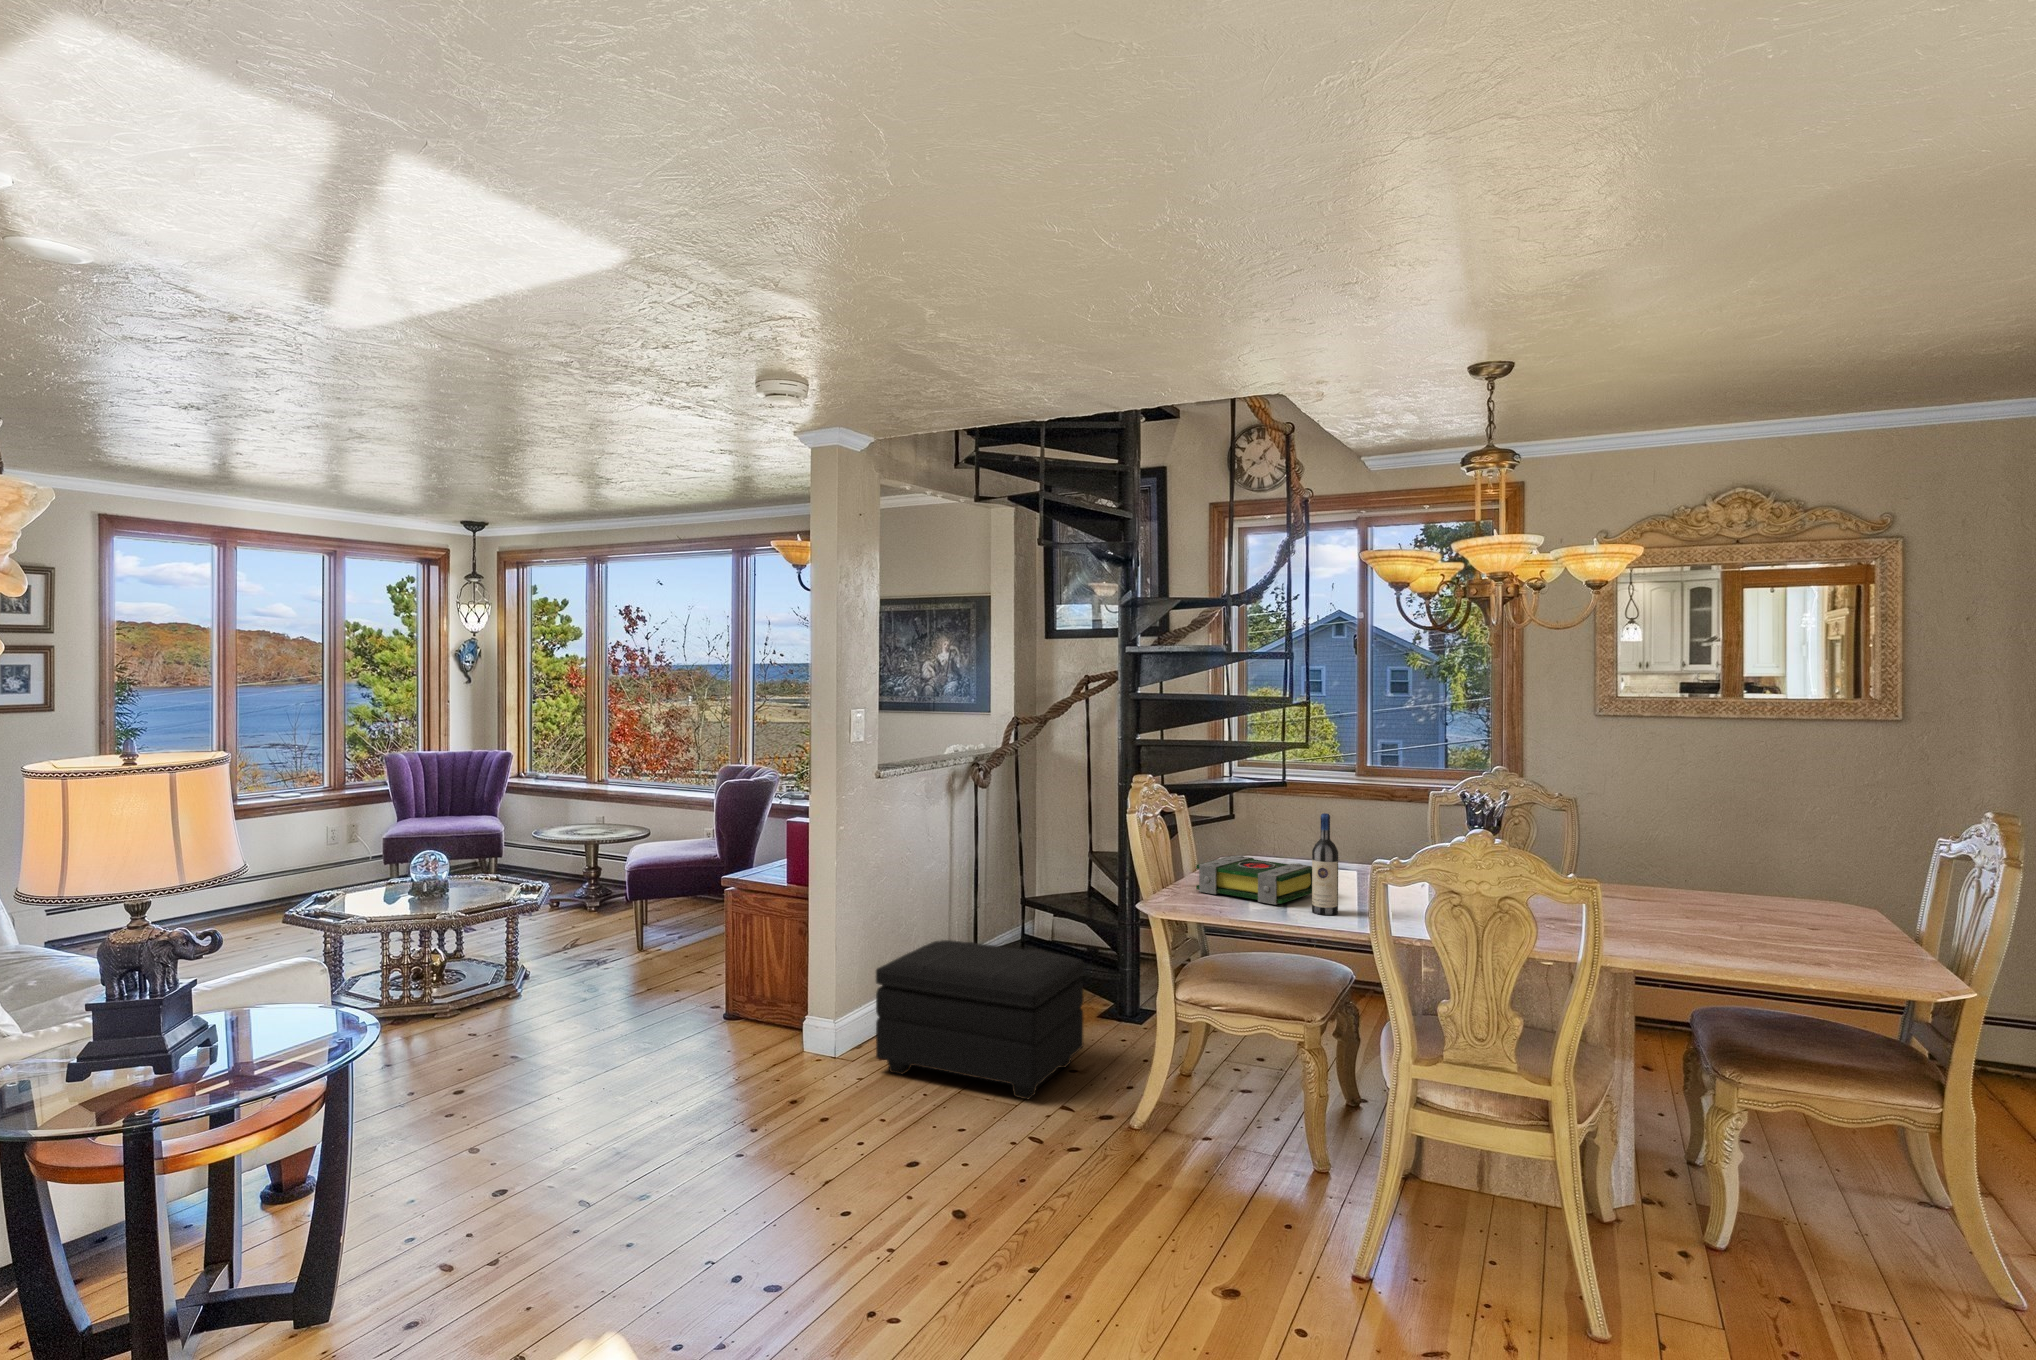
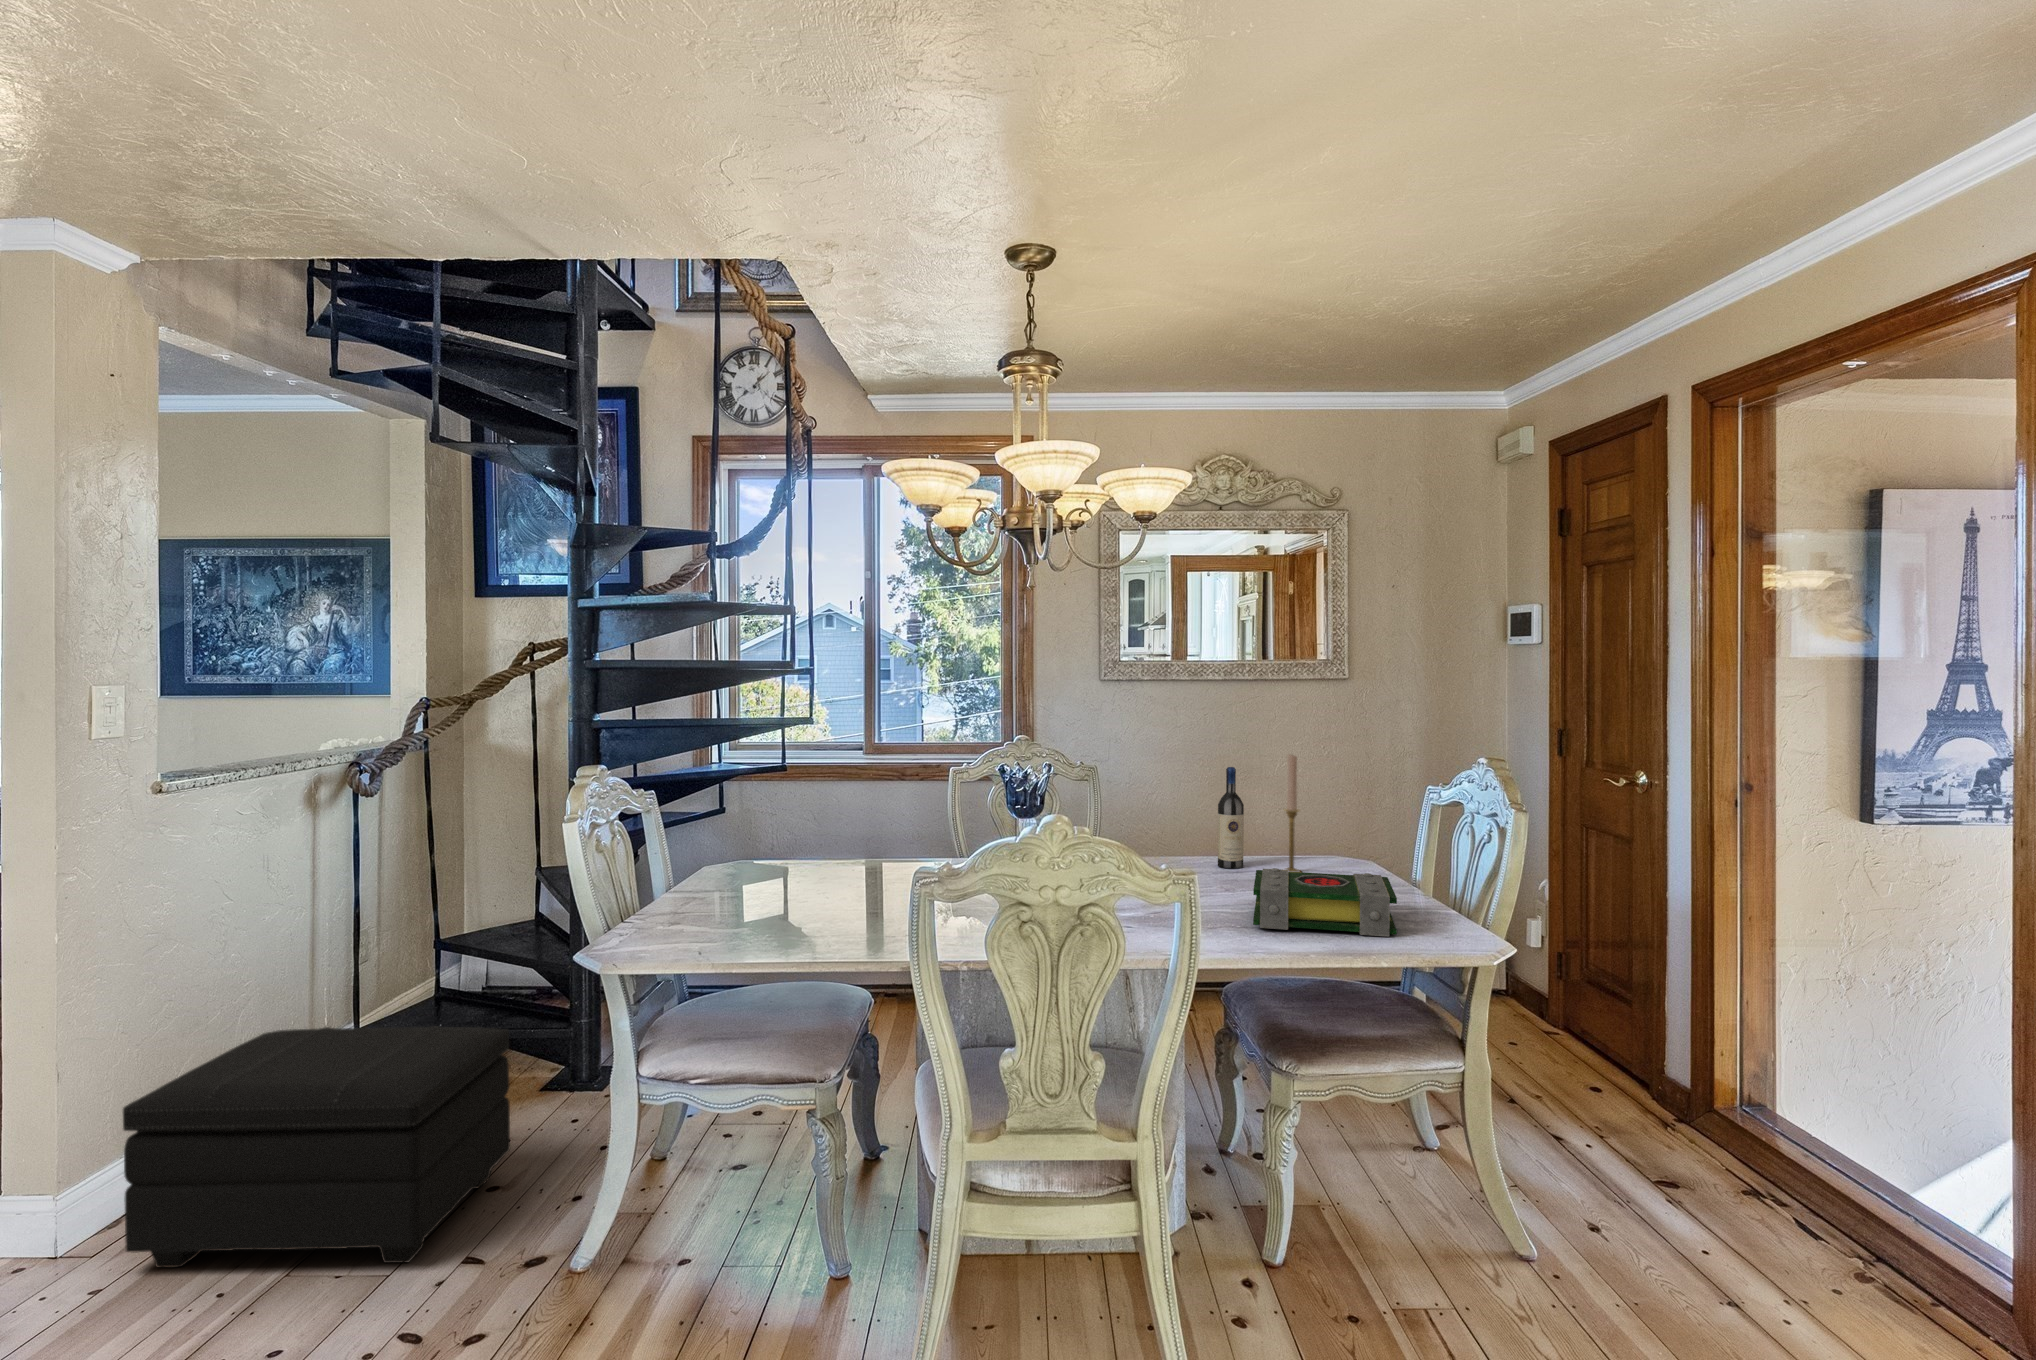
candlestick: none [1763,795,1787,912] -> present [1285,754,1300,872]
wine bottle: present [1312,813,1338,915] -> present [1218,767,1244,869]
book: present [1196,856,1312,905] -> present [1253,868,1397,937]

